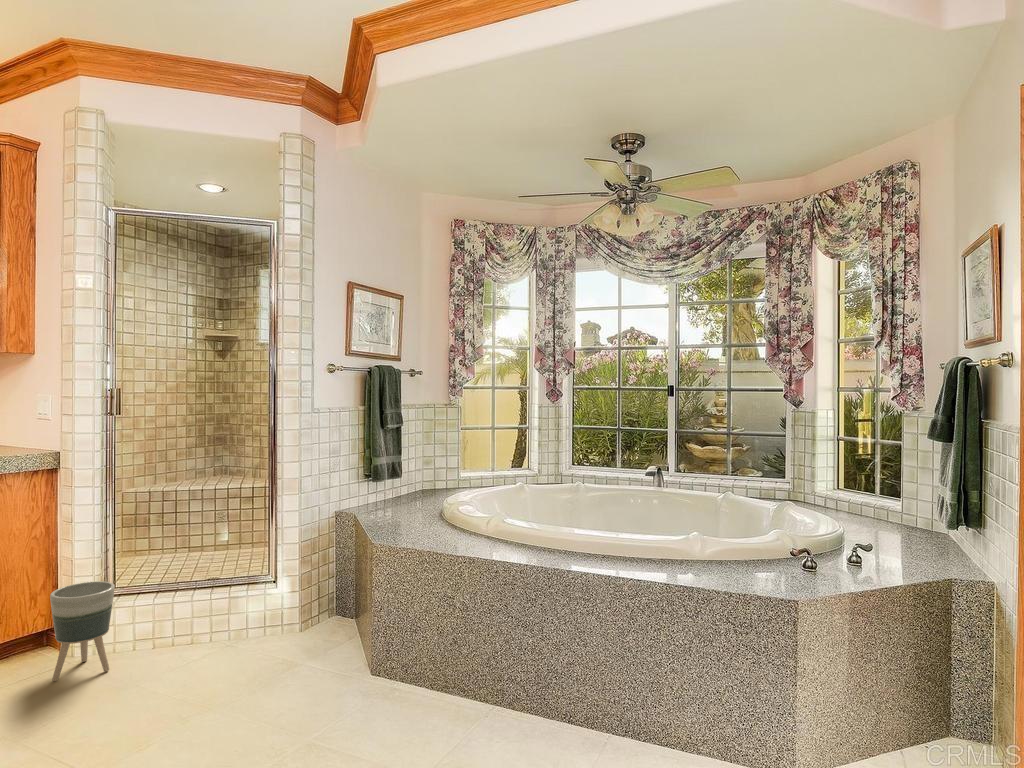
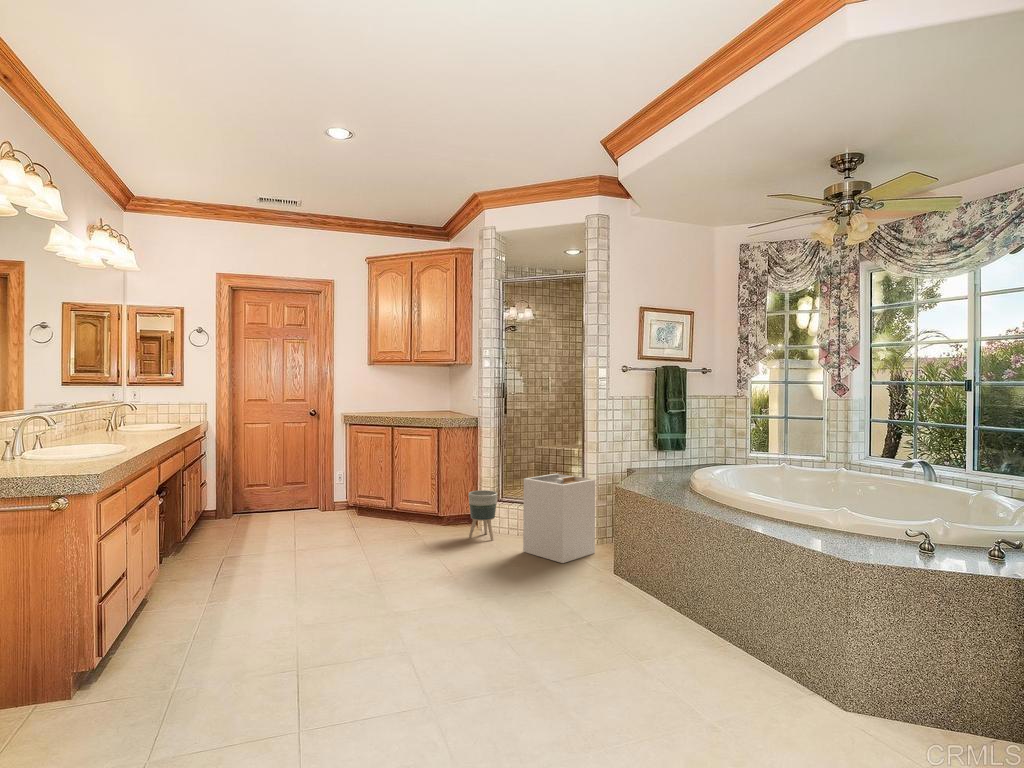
laundry hamper: none [186,533,307,682] -> present [523,473,595,563]

